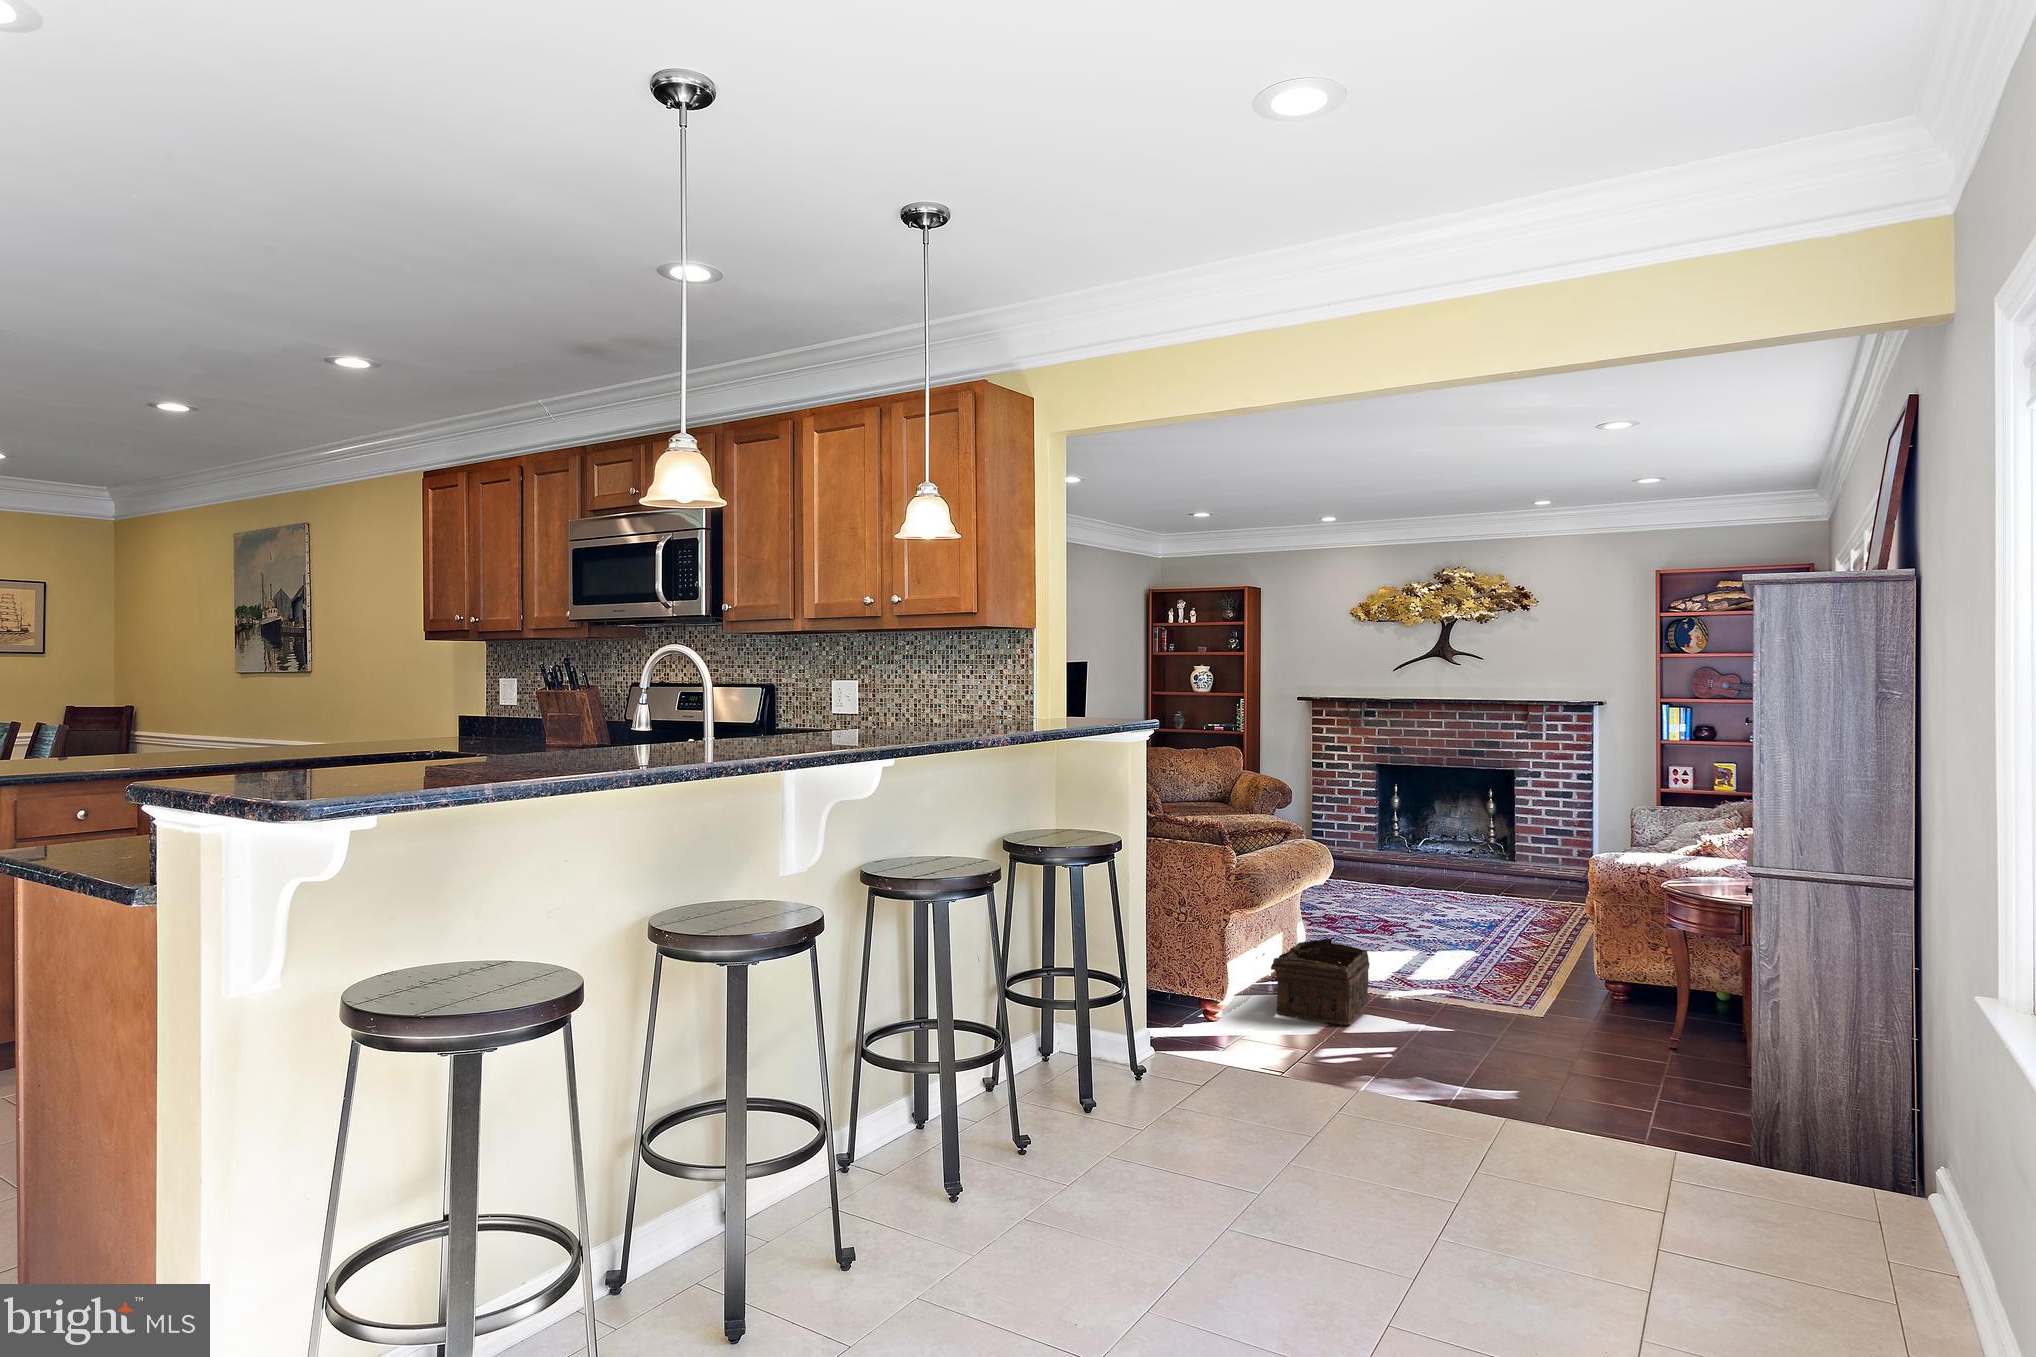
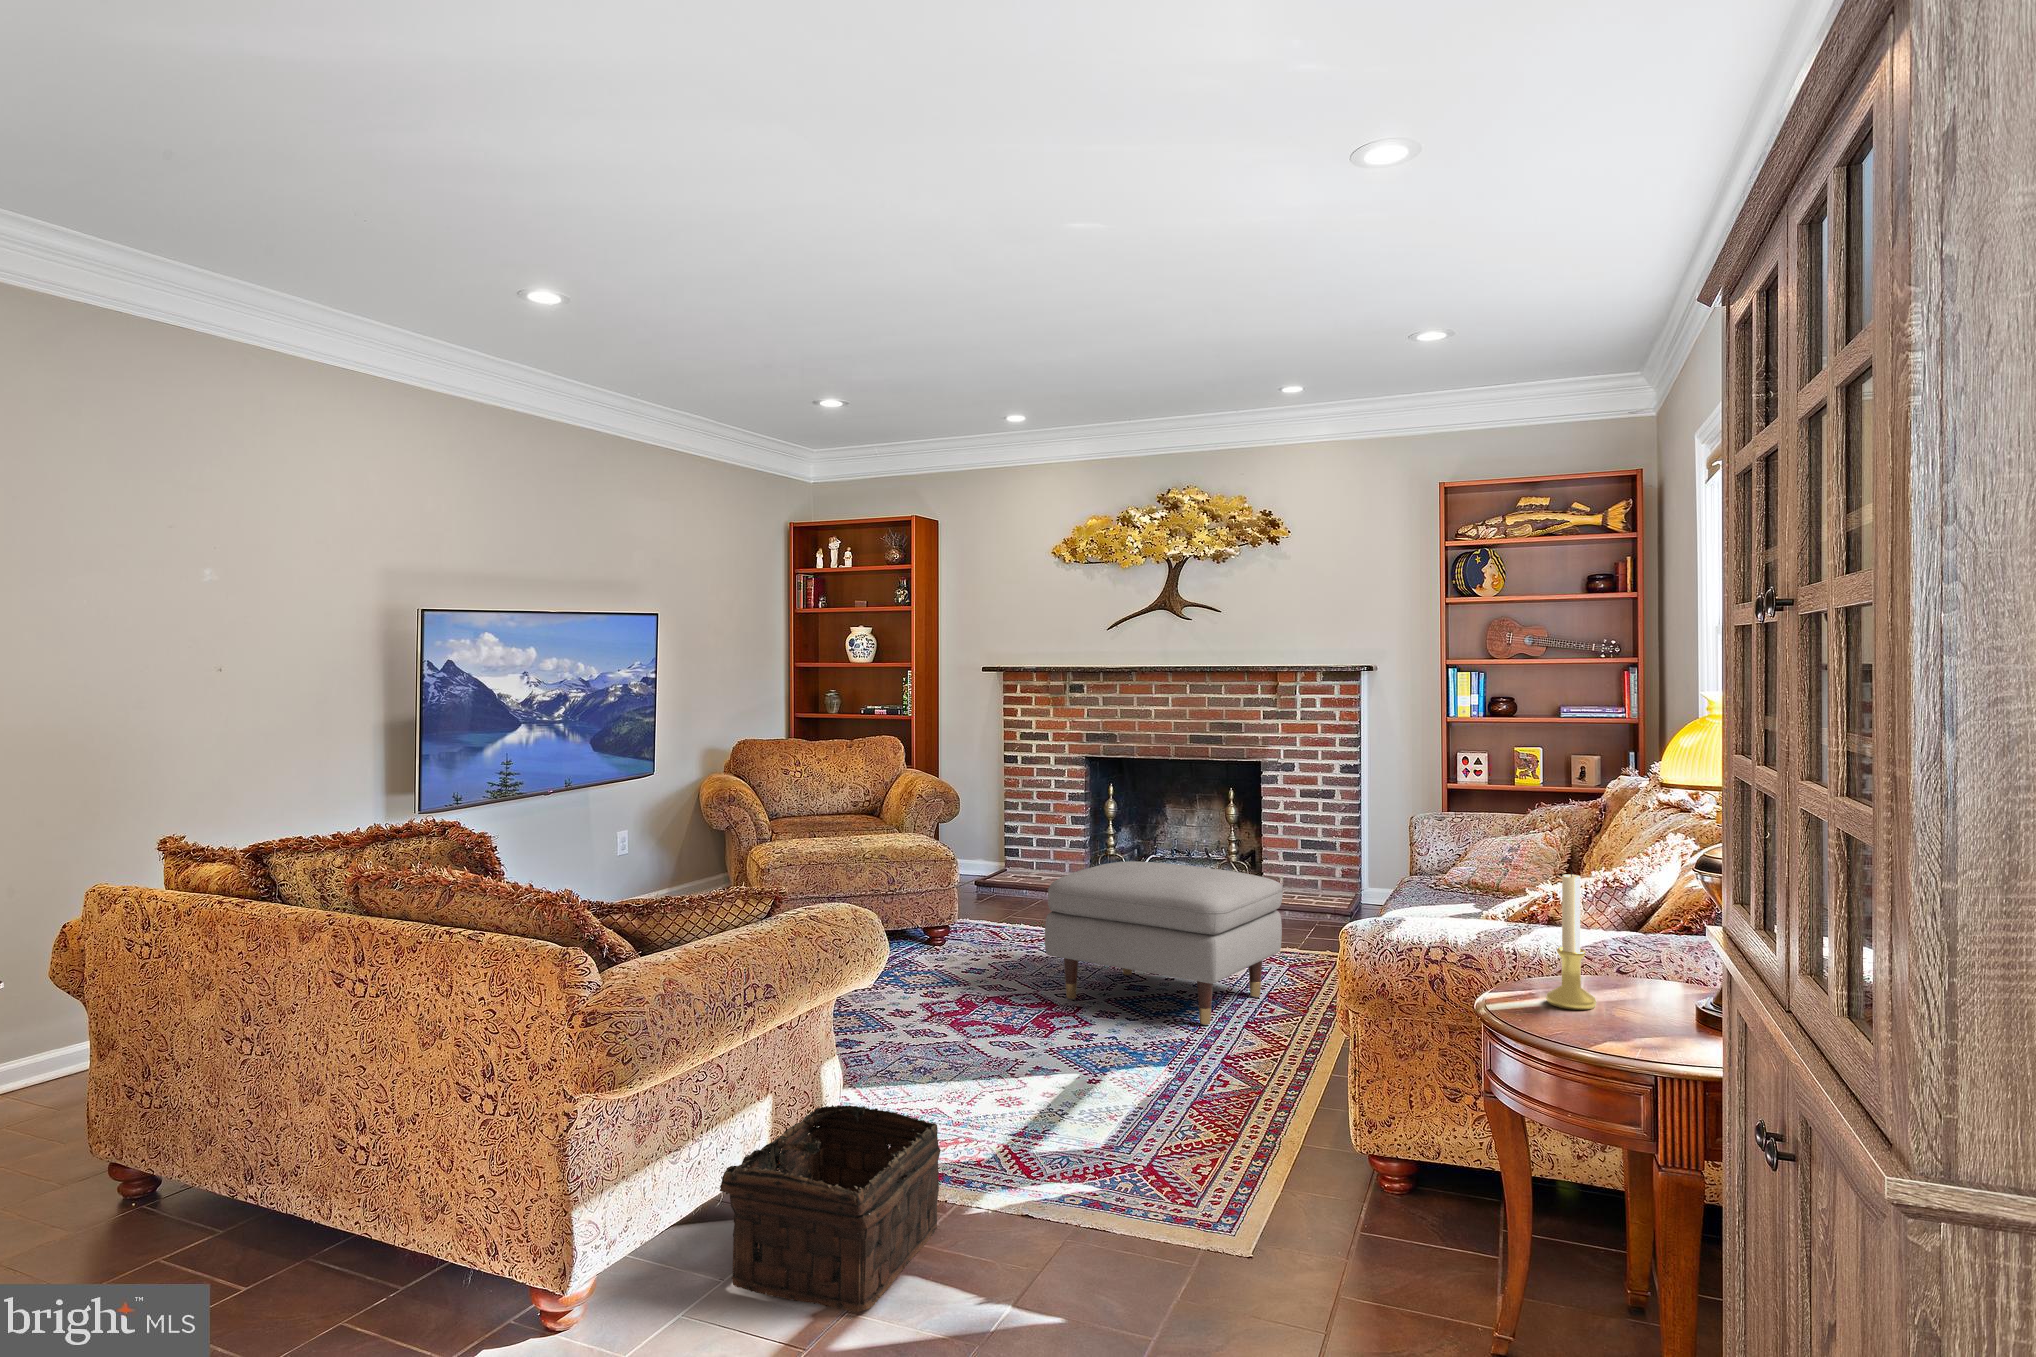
candle holder: none [1697,823,1722,889] -> present [1546,871,1596,1010]
ottoman: none [1379,835,1541,935] -> present [1045,861,1283,1025]

